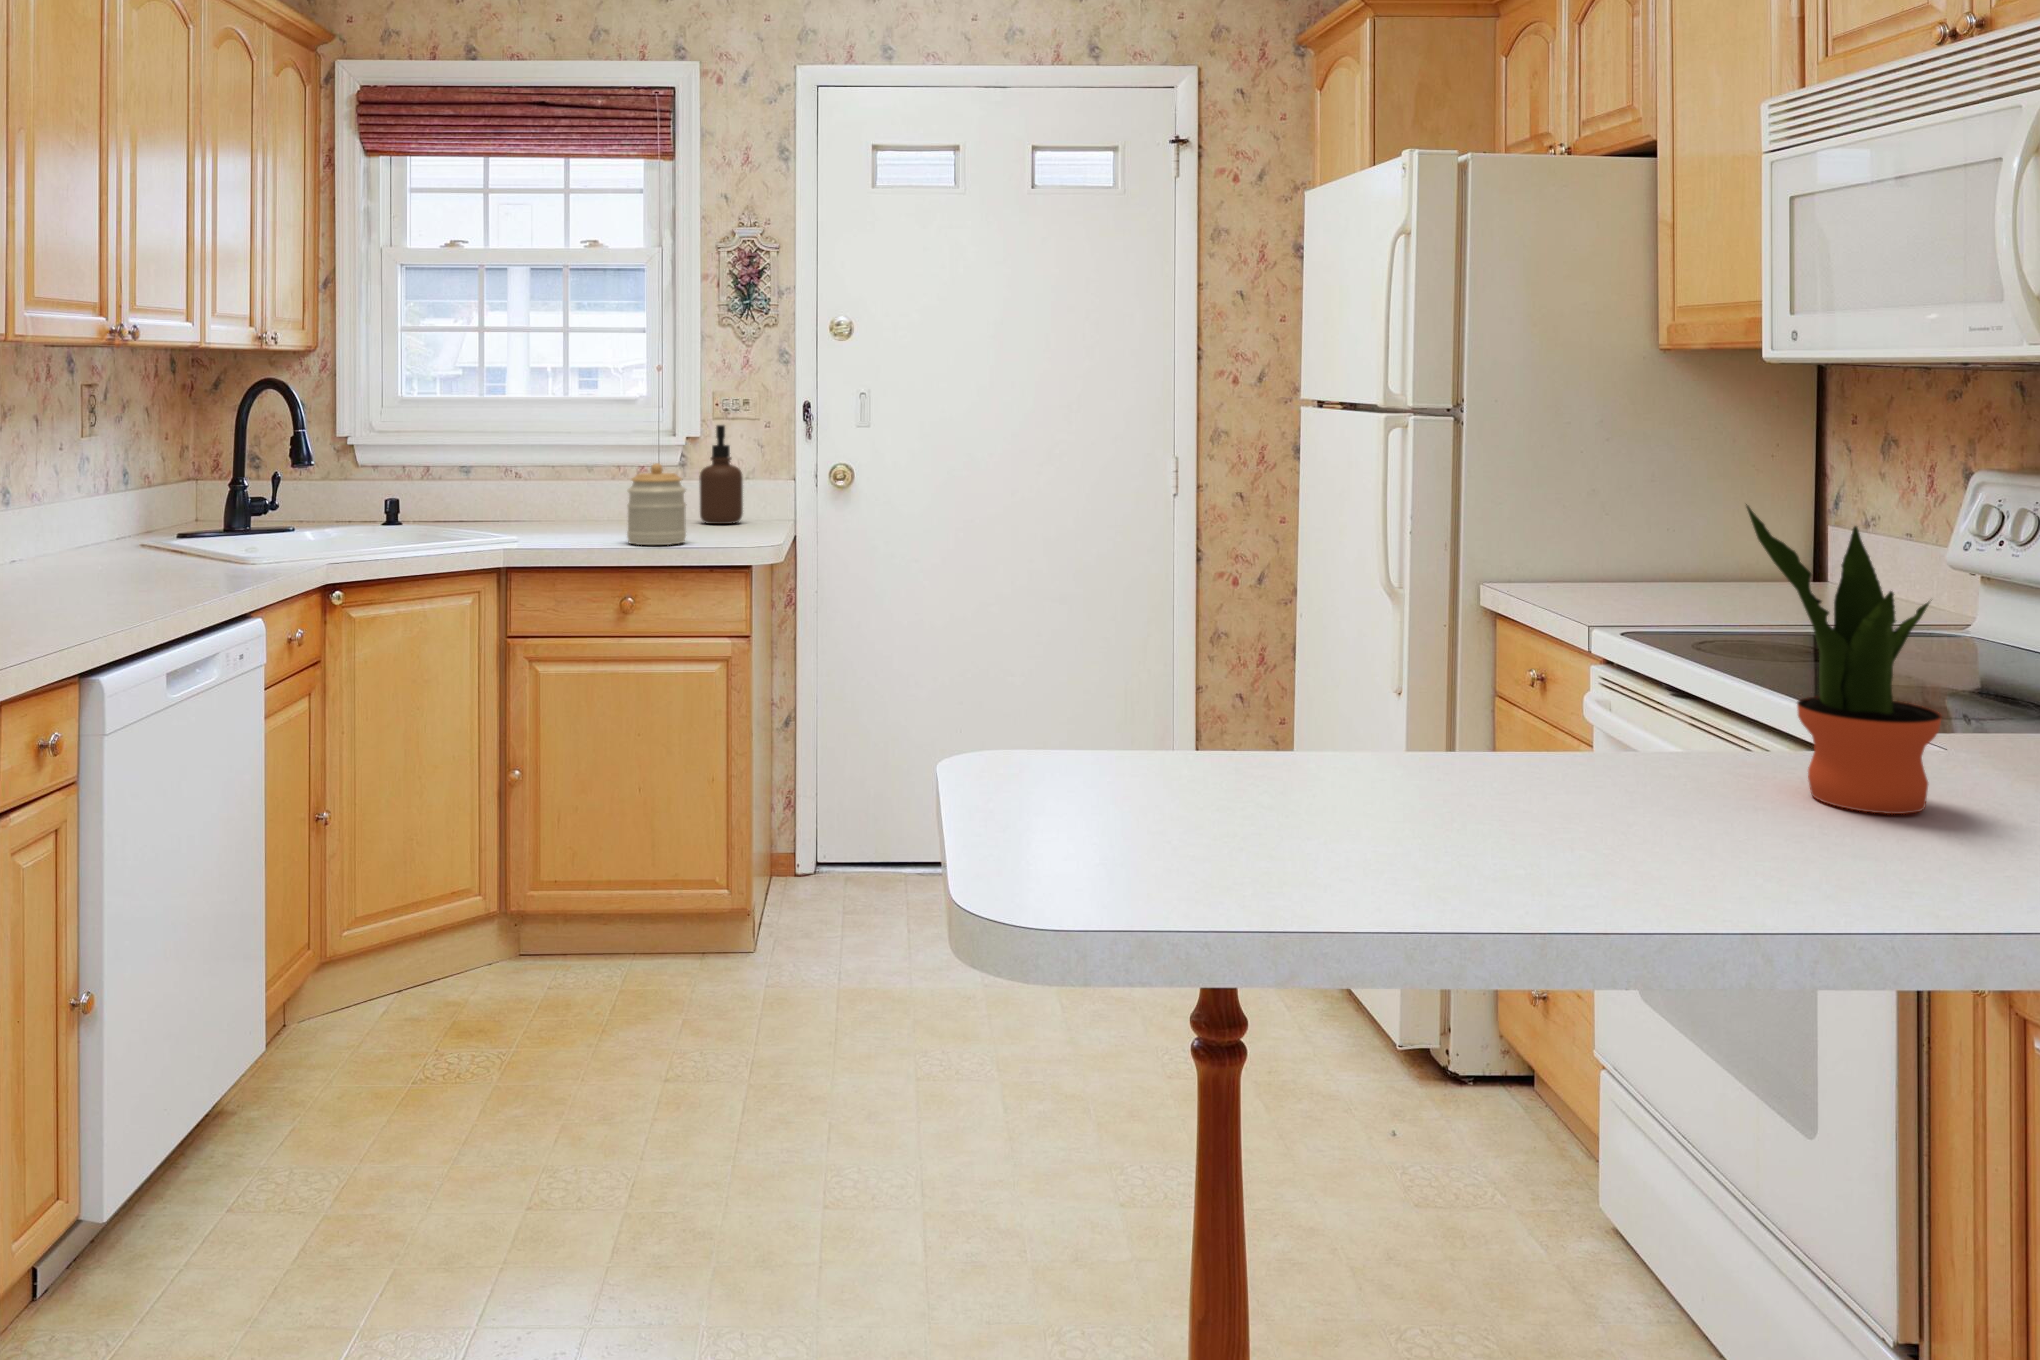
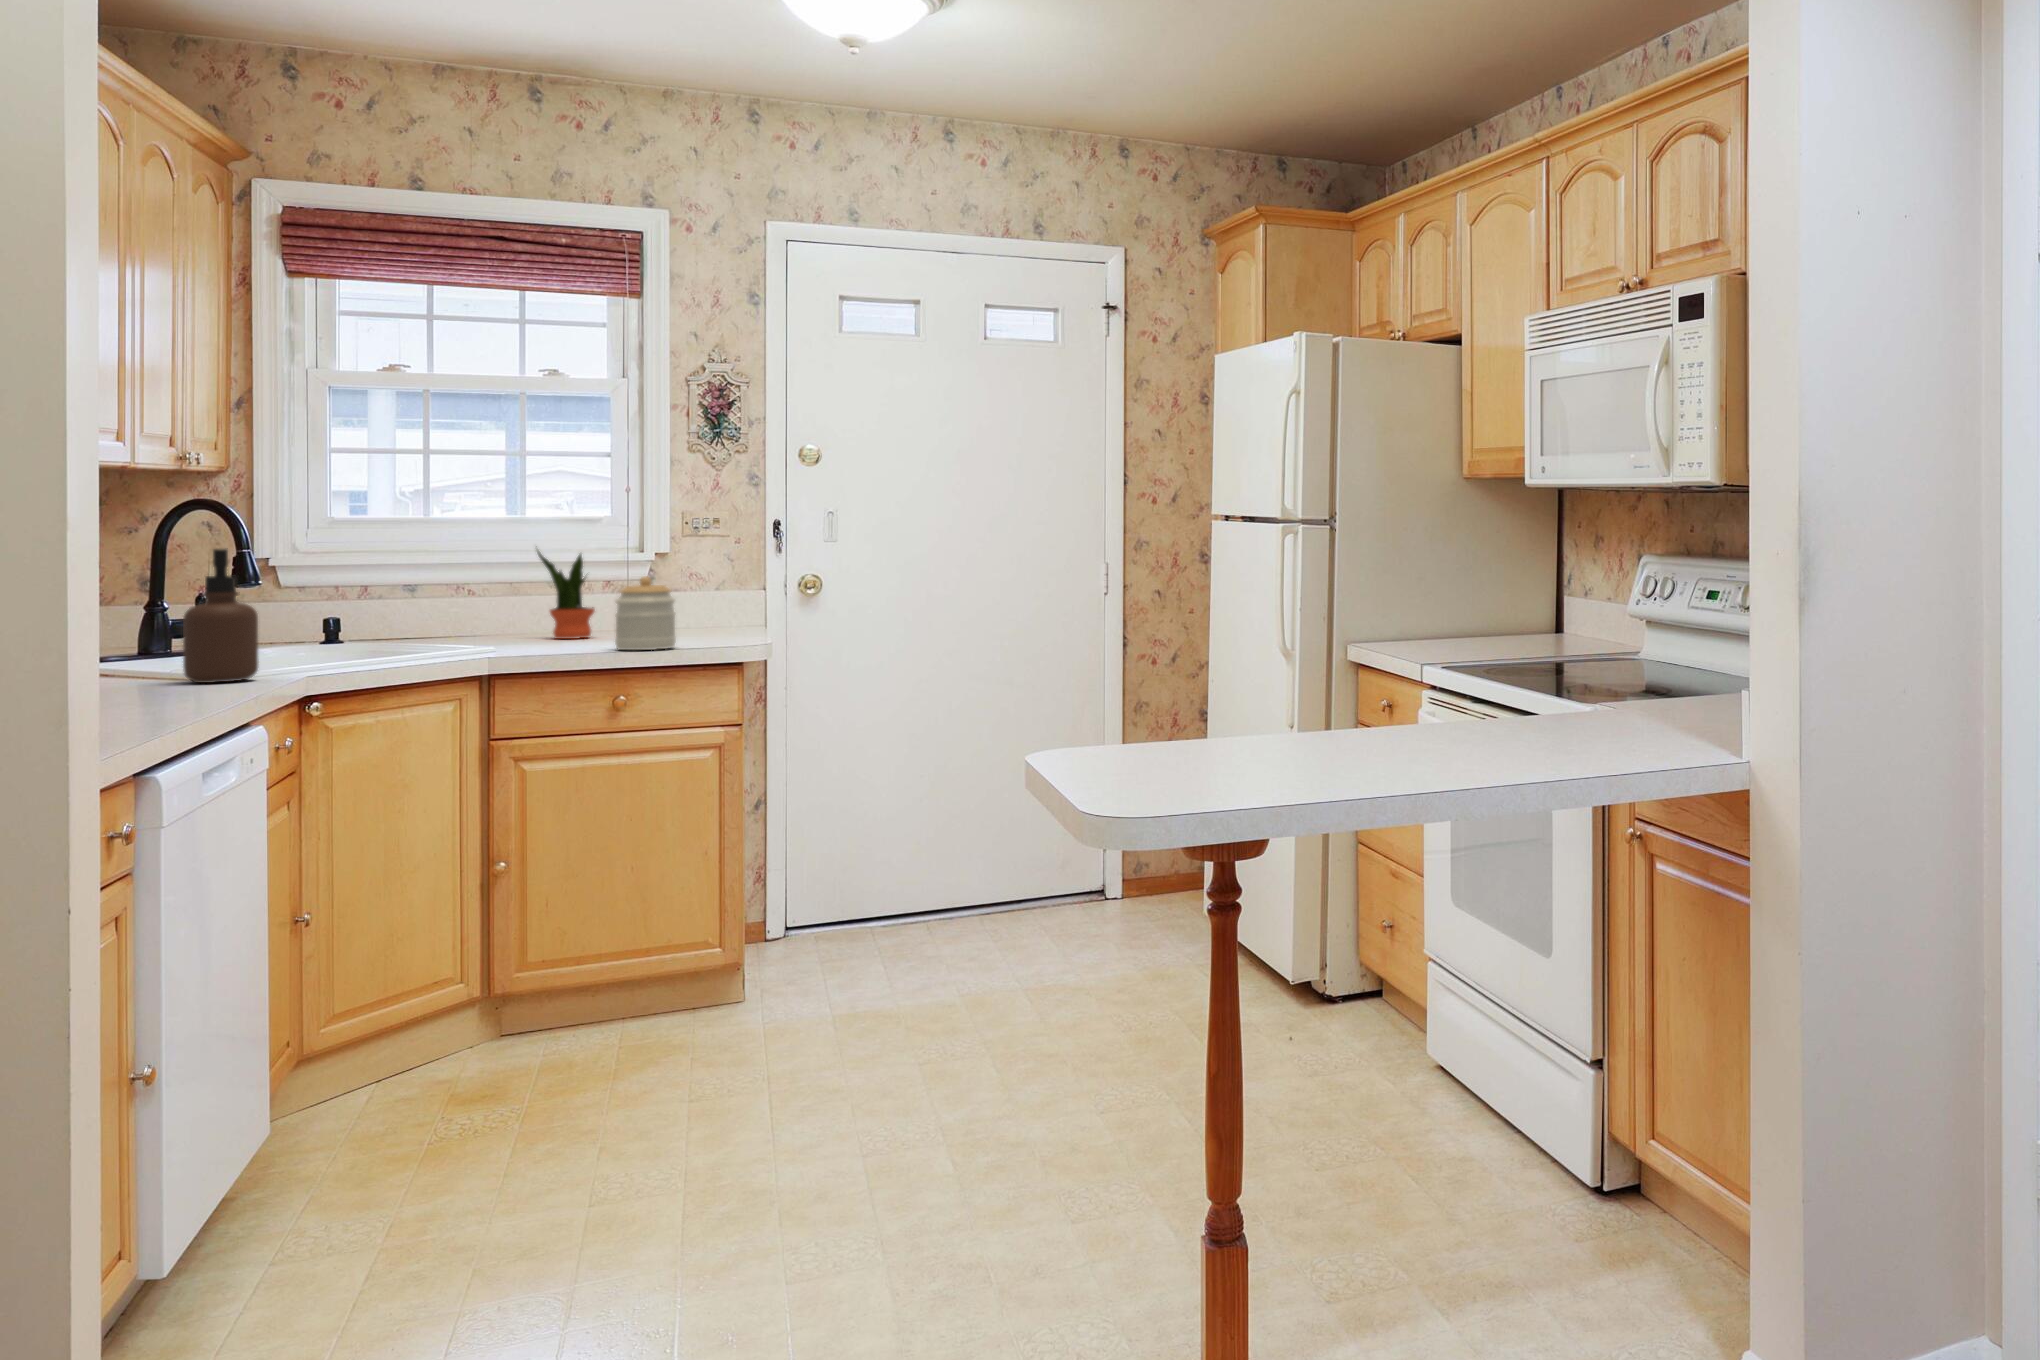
soap dispenser: present [700,425,743,524] -> present [183,549,259,683]
potted plant: present [1746,504,1941,814] -> present [537,551,594,639]

